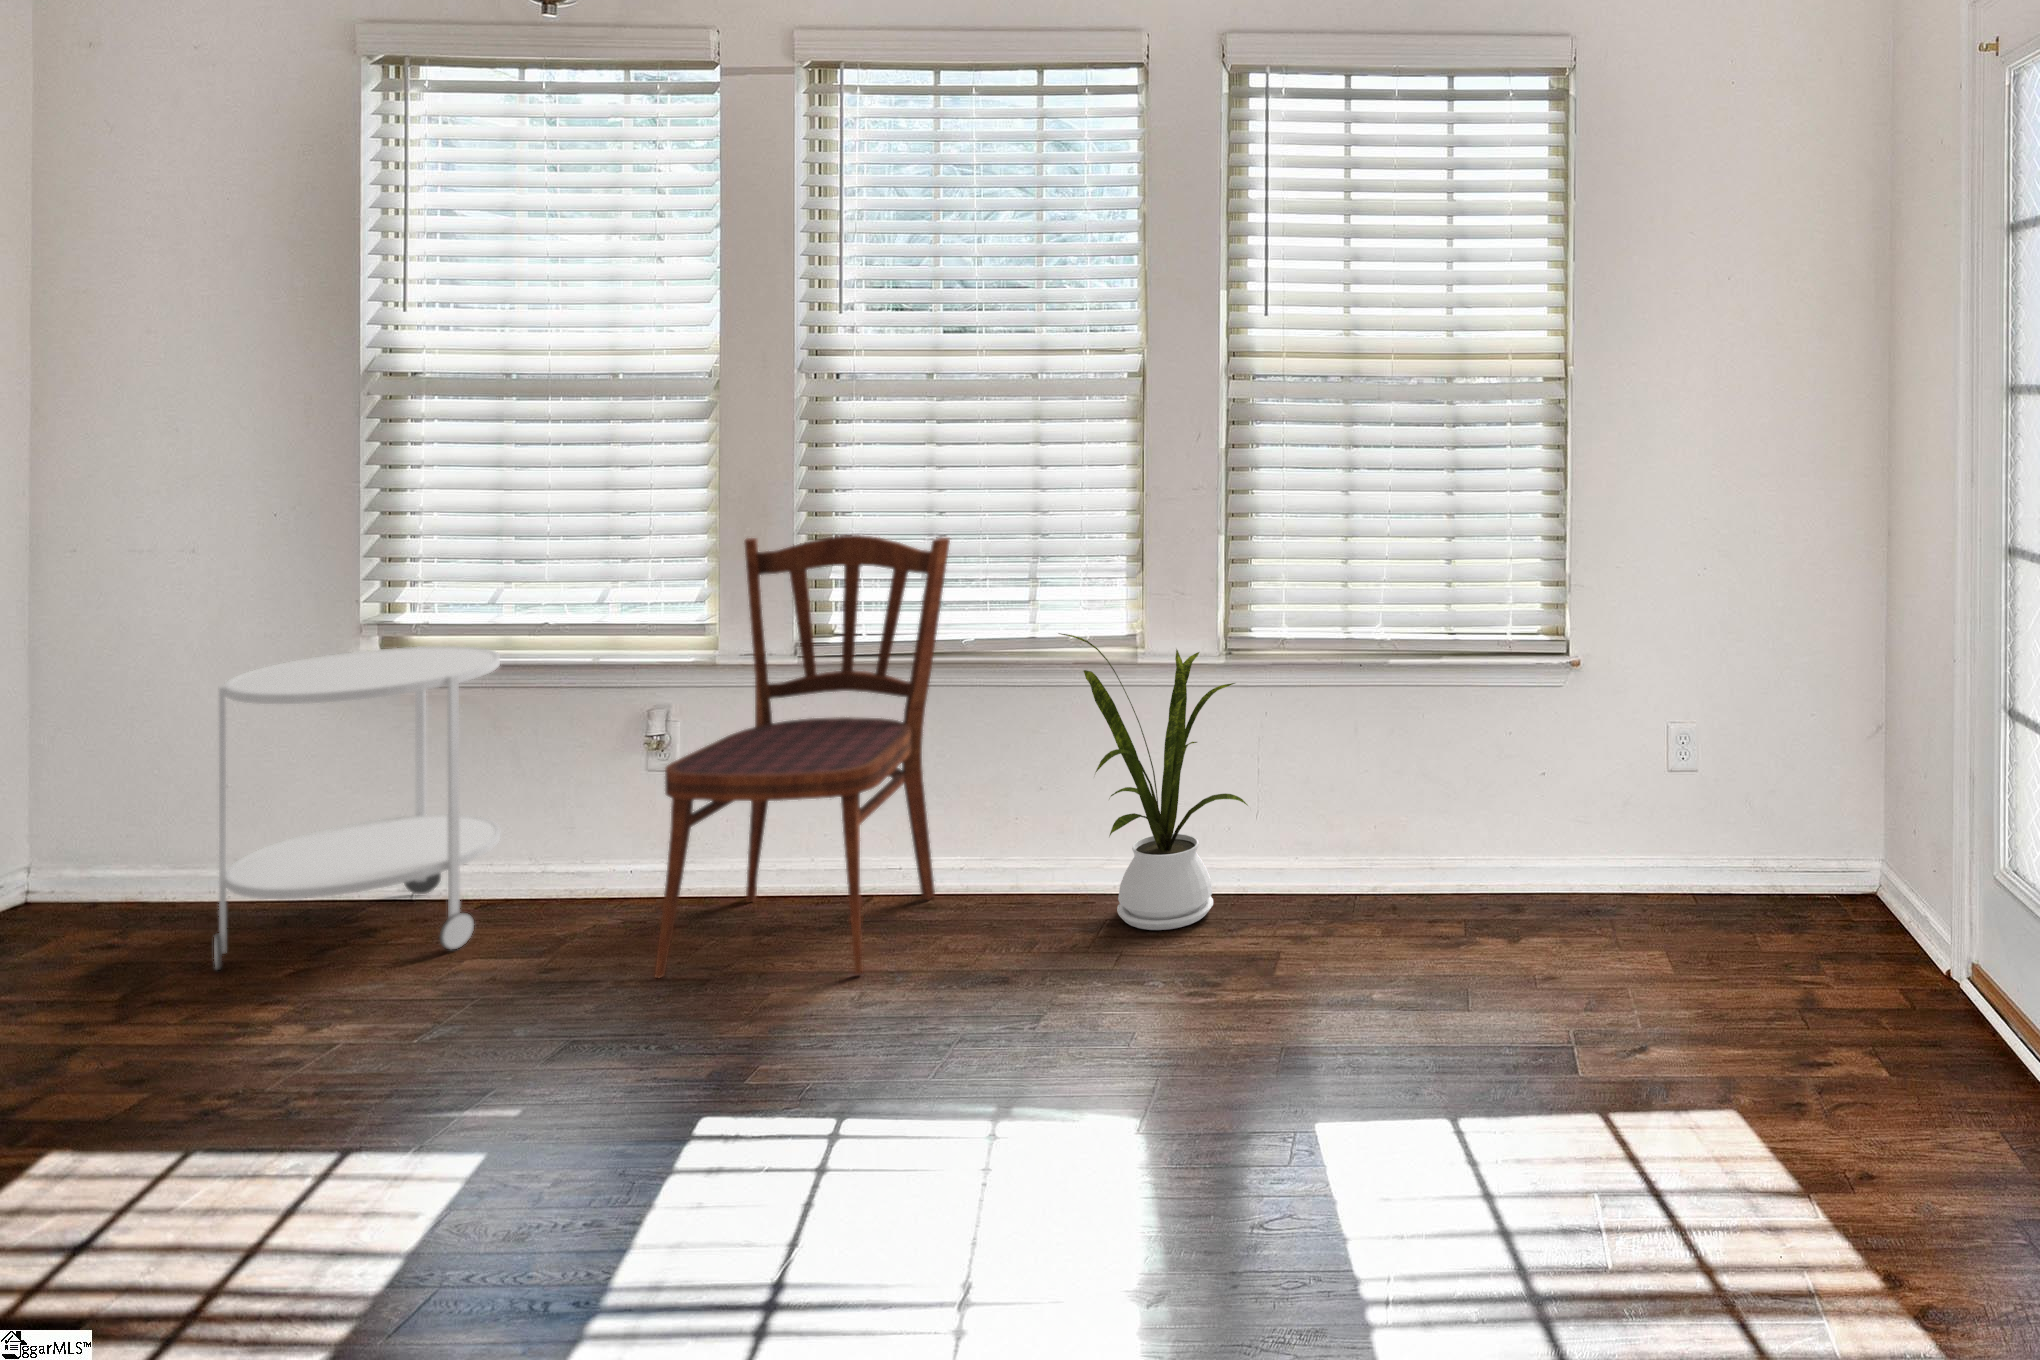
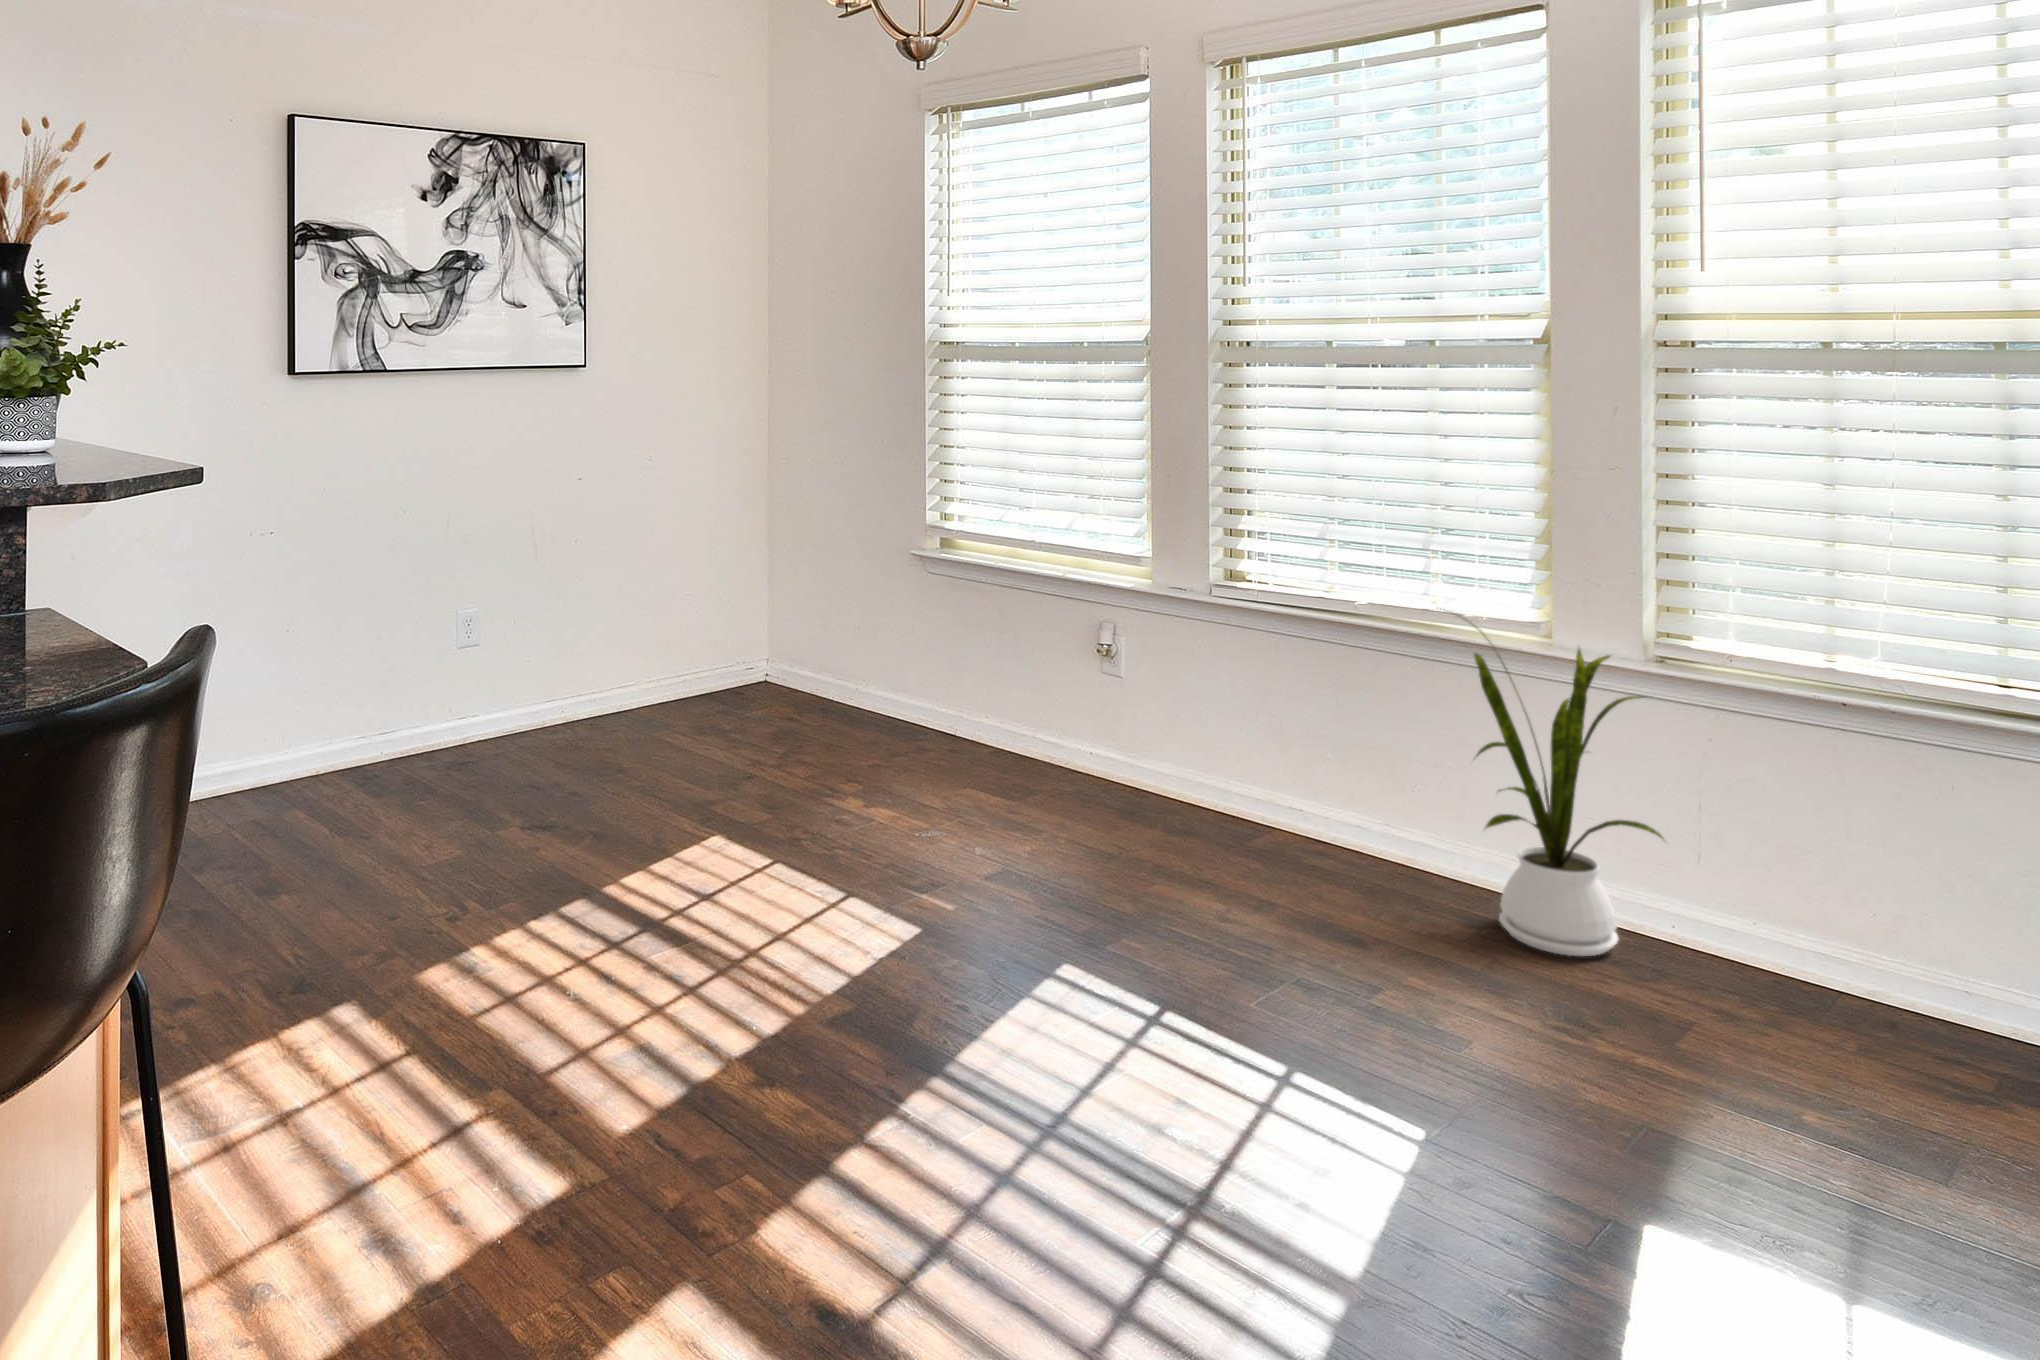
dining chair: present [655,535,950,978] -> none [1075,486,1343,894]
side table: present [214,646,500,970] -> none [830,548,998,783]

